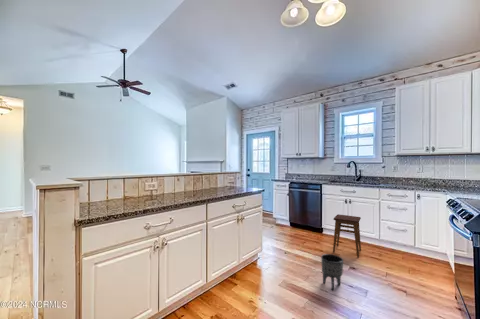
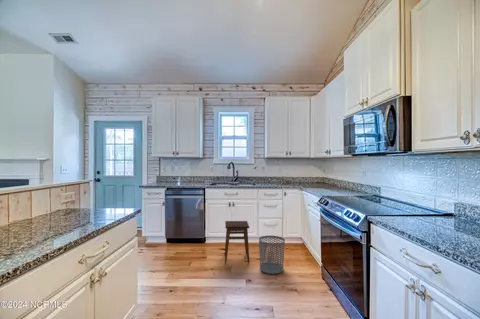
waste bin: none [366,233,397,274] -> present [259,236,285,274]
planter: present [321,254,343,290] -> none [232,269,254,309]

